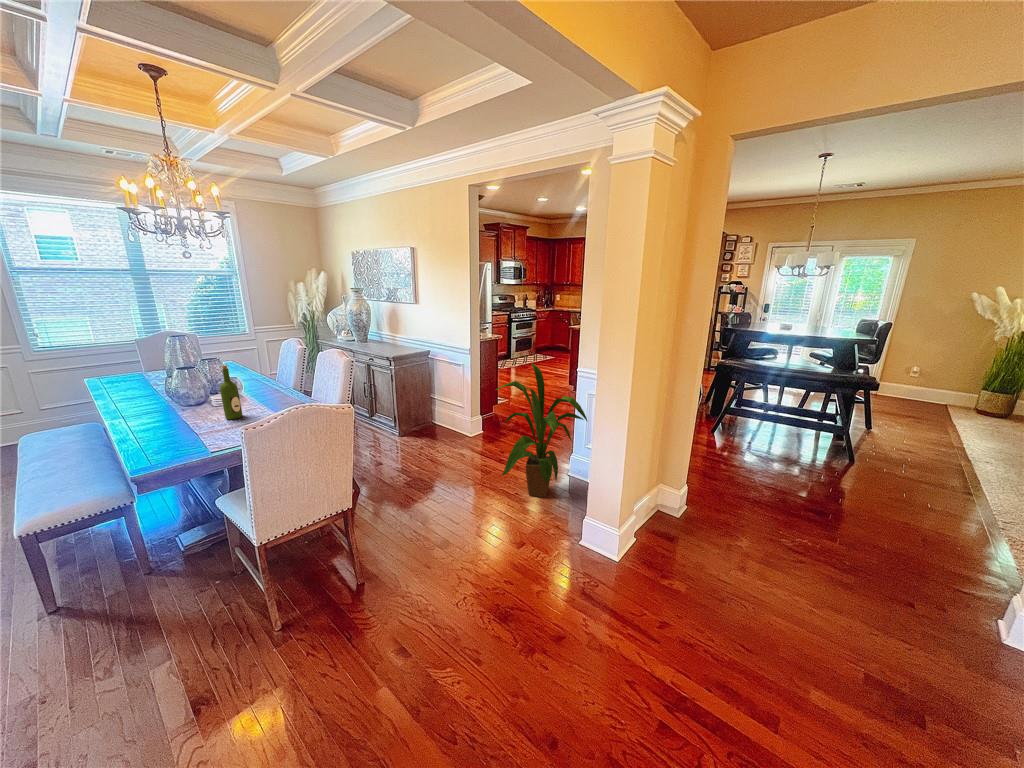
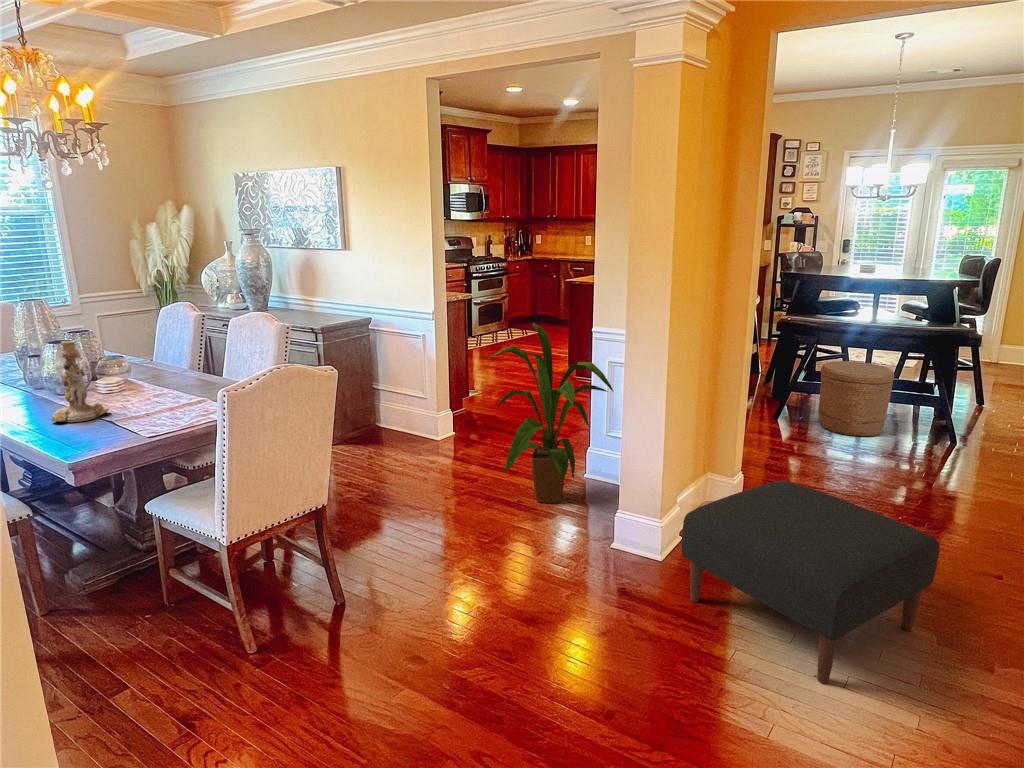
wine bottle: present [220,365,242,419] -> none [128,332,155,406]
candlestick: none [155,371,203,433] -> present [52,341,109,422]
woven basket: none [745,395,807,453] -> present [818,361,894,436]
ottoman: none [632,508,870,725] -> present [682,481,939,684]

